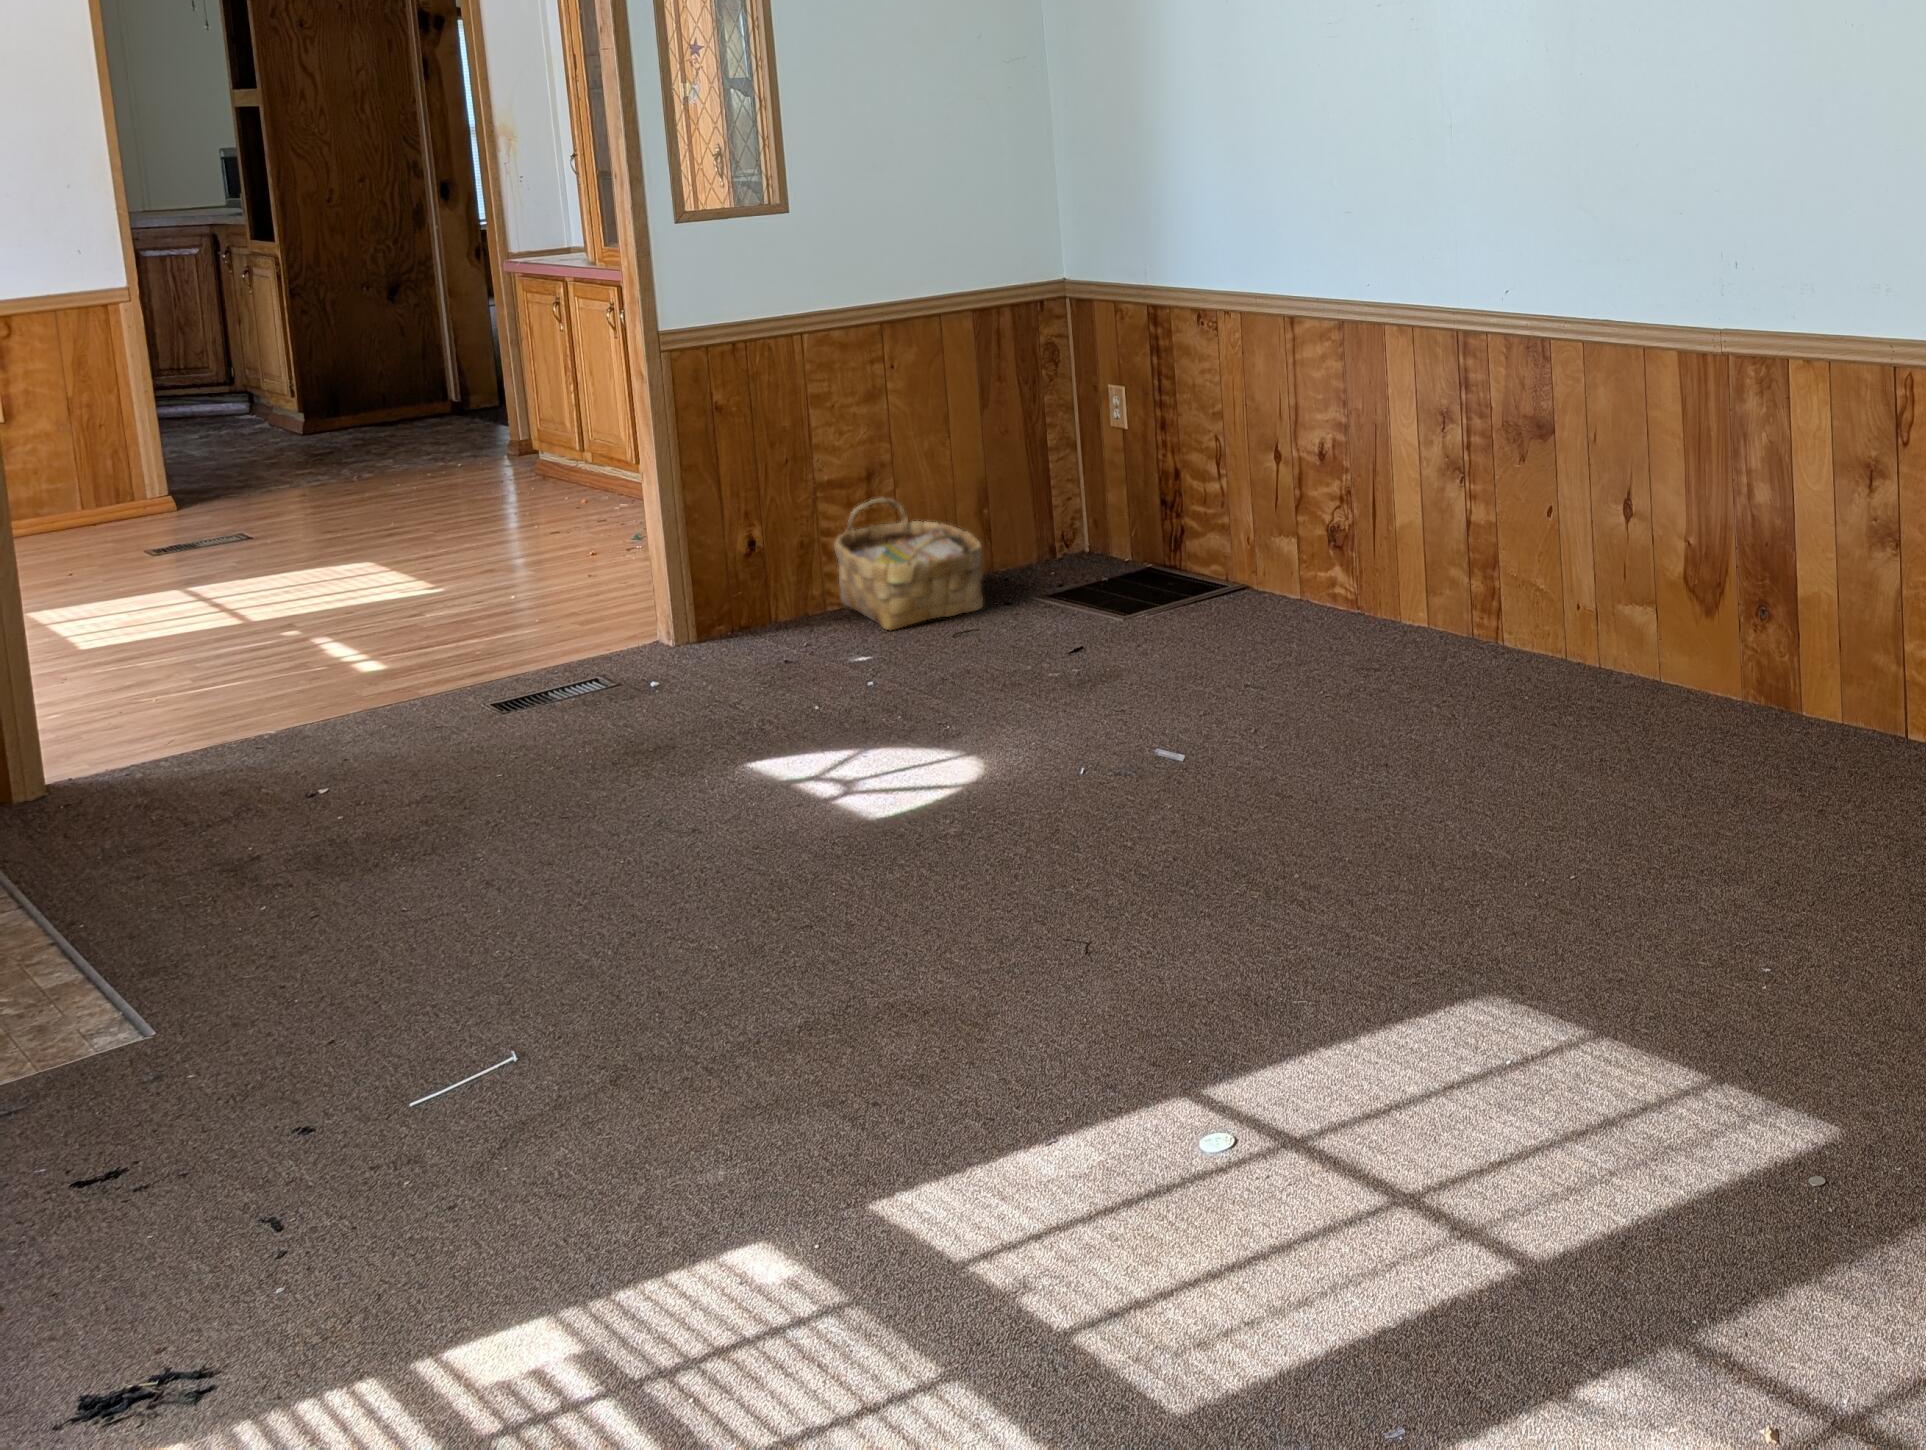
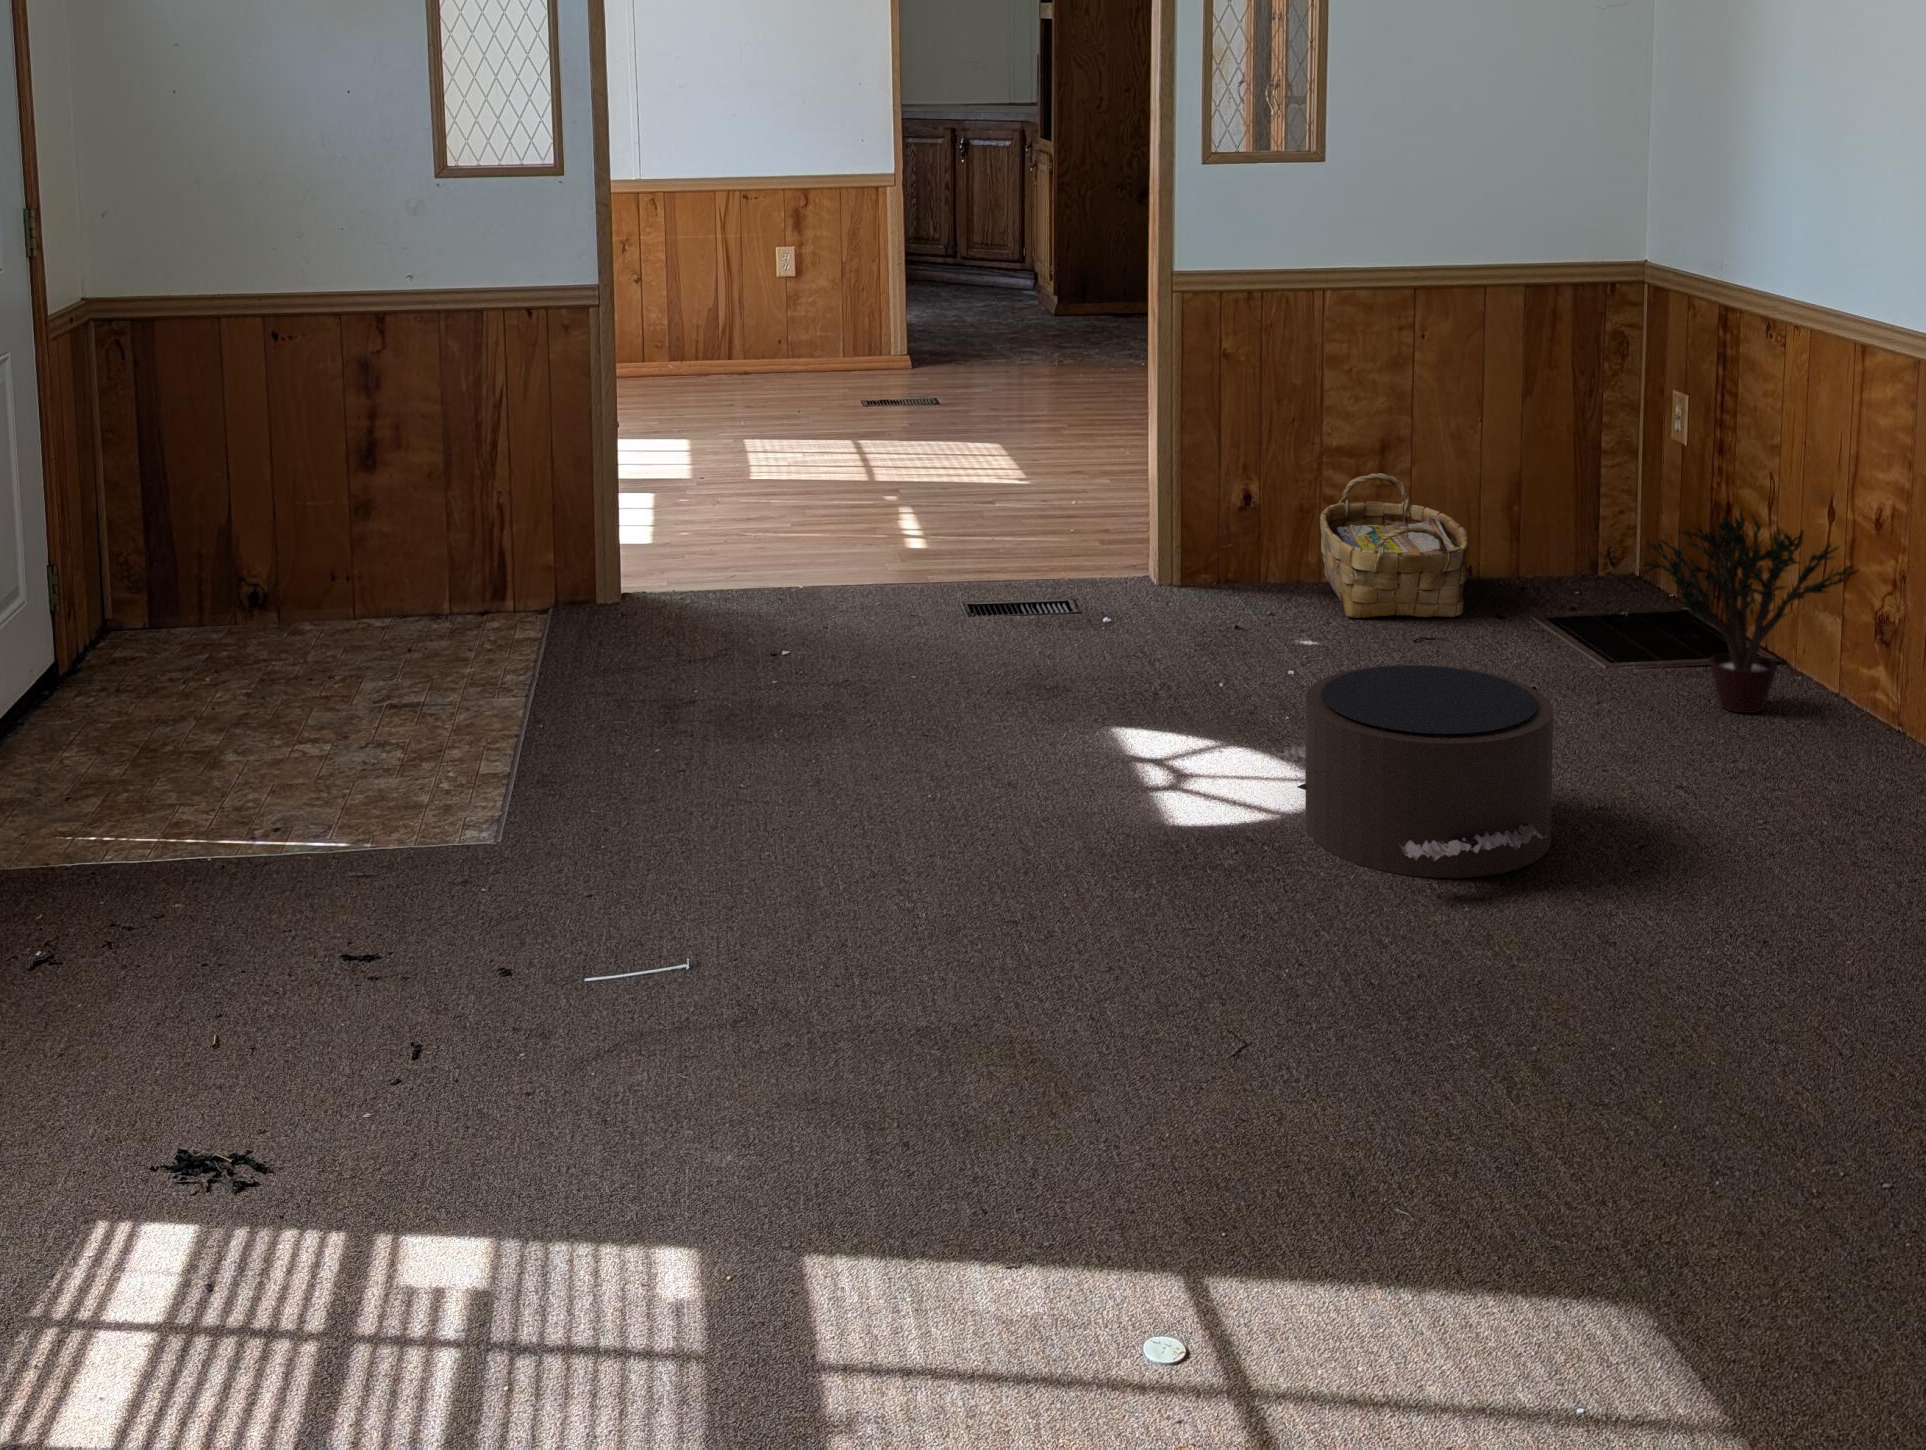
potted plant: none [1156,460,1323,626] -> present [1645,509,1859,713]
pouf: none [944,621,1210,800] -> present [1276,665,1553,878]

